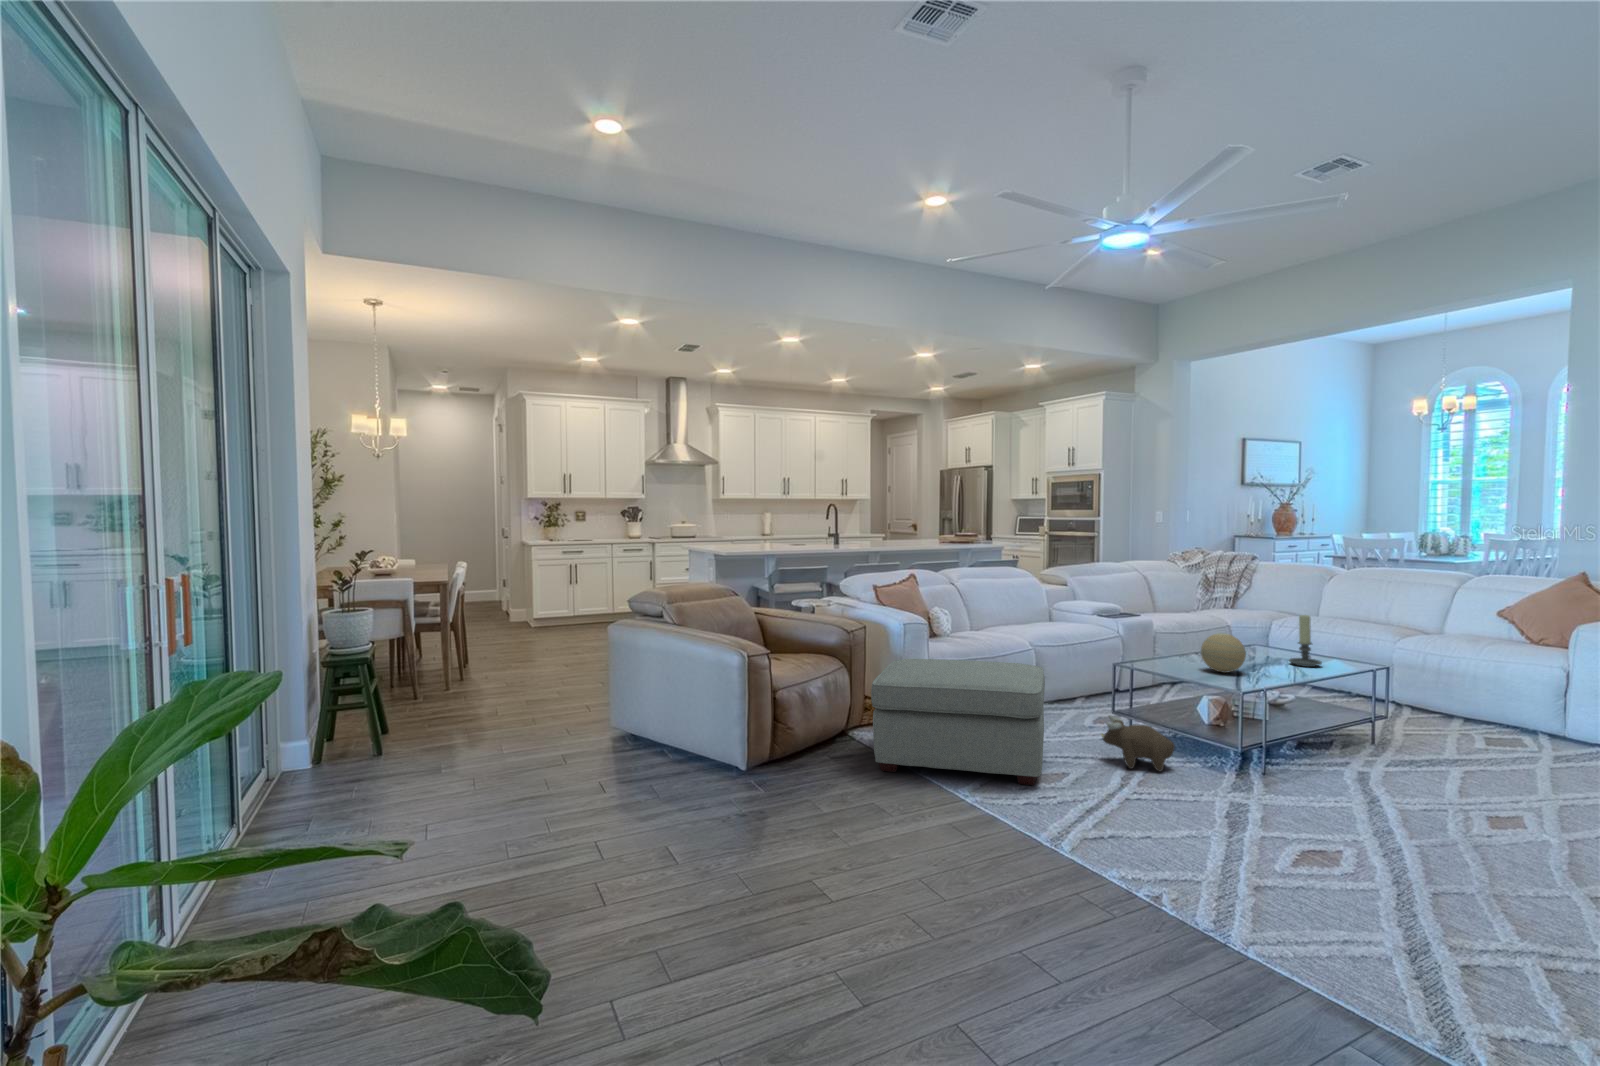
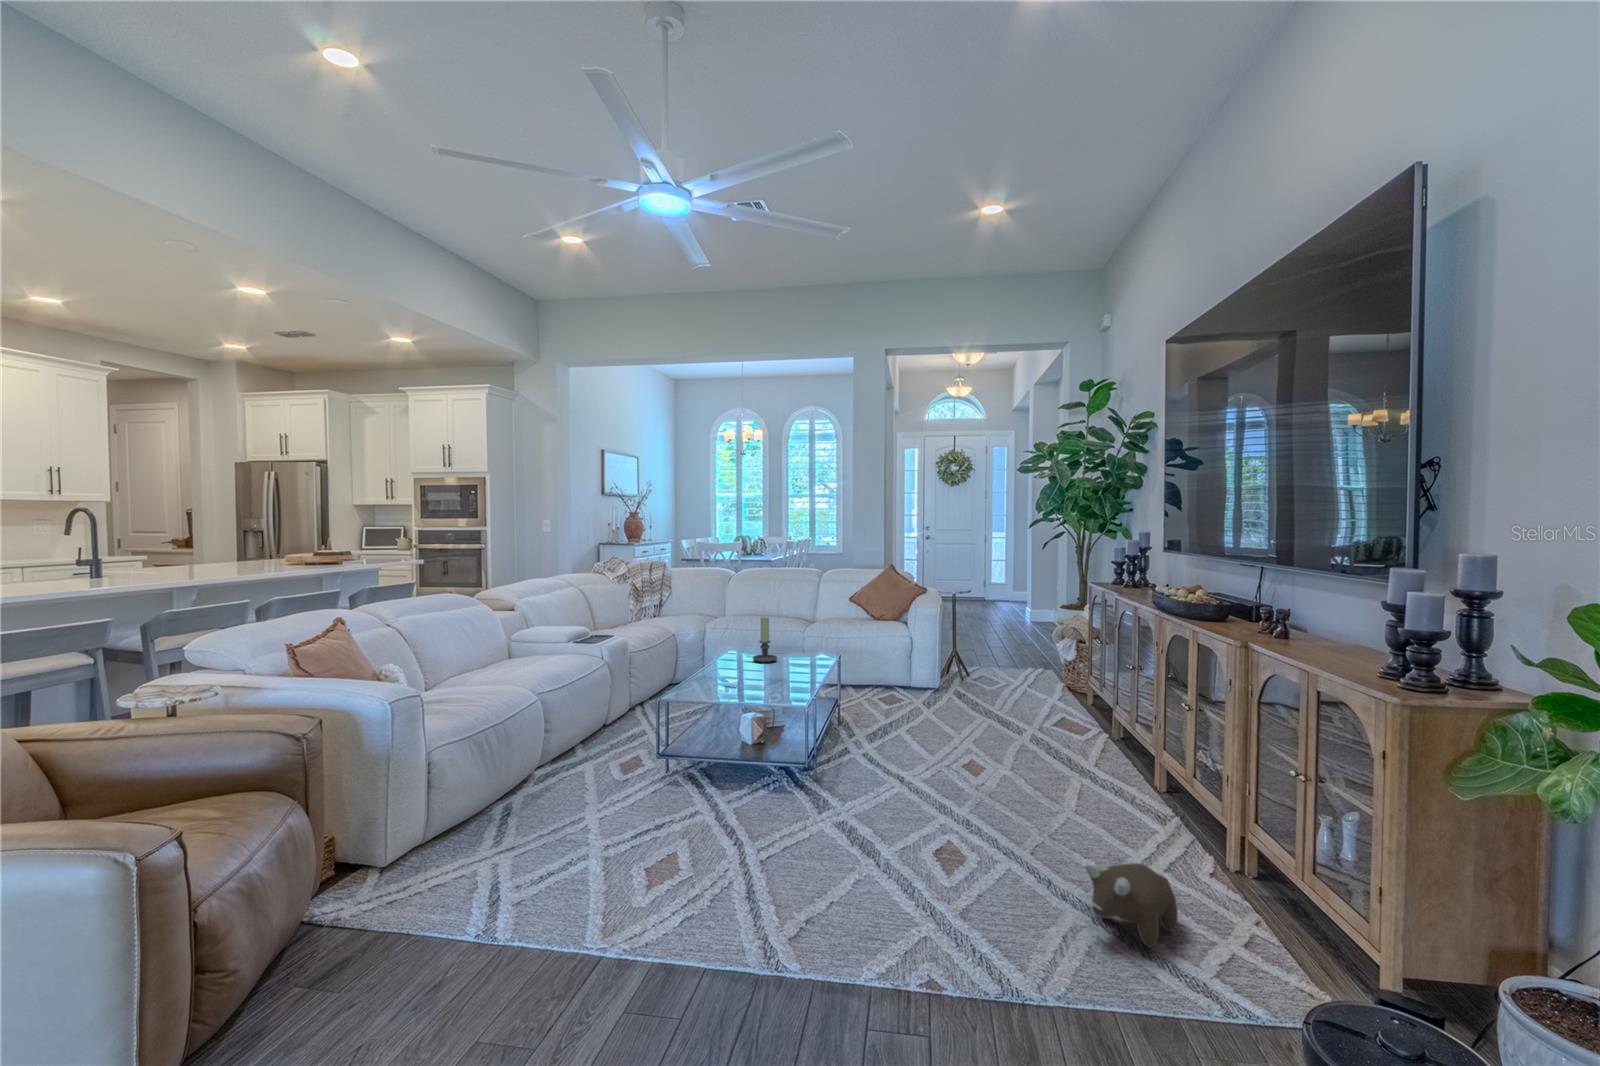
decorative orb: present [1201,633,1246,673] -> none [714,645,753,684]
ottoman: present [871,659,1045,785] -> none [381,725,668,983]
plush toy: present [1101,715,1175,771] -> present [1085,863,1178,948]

